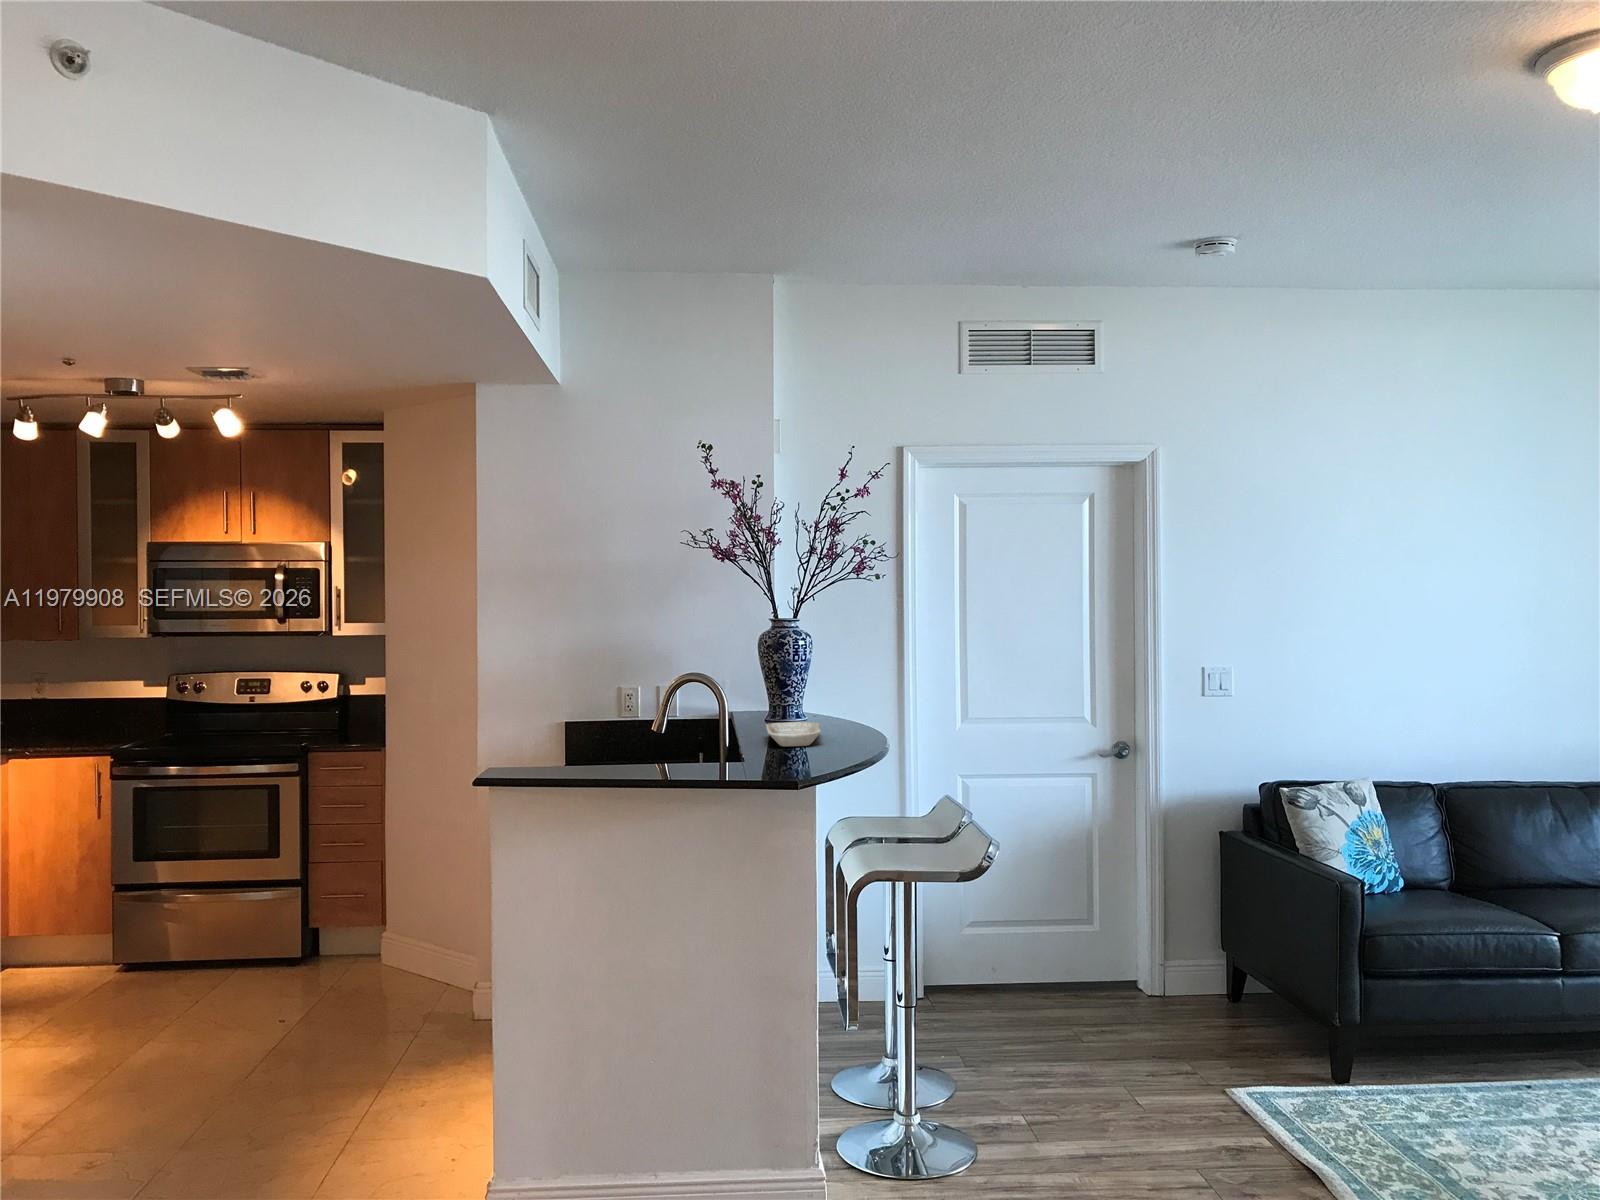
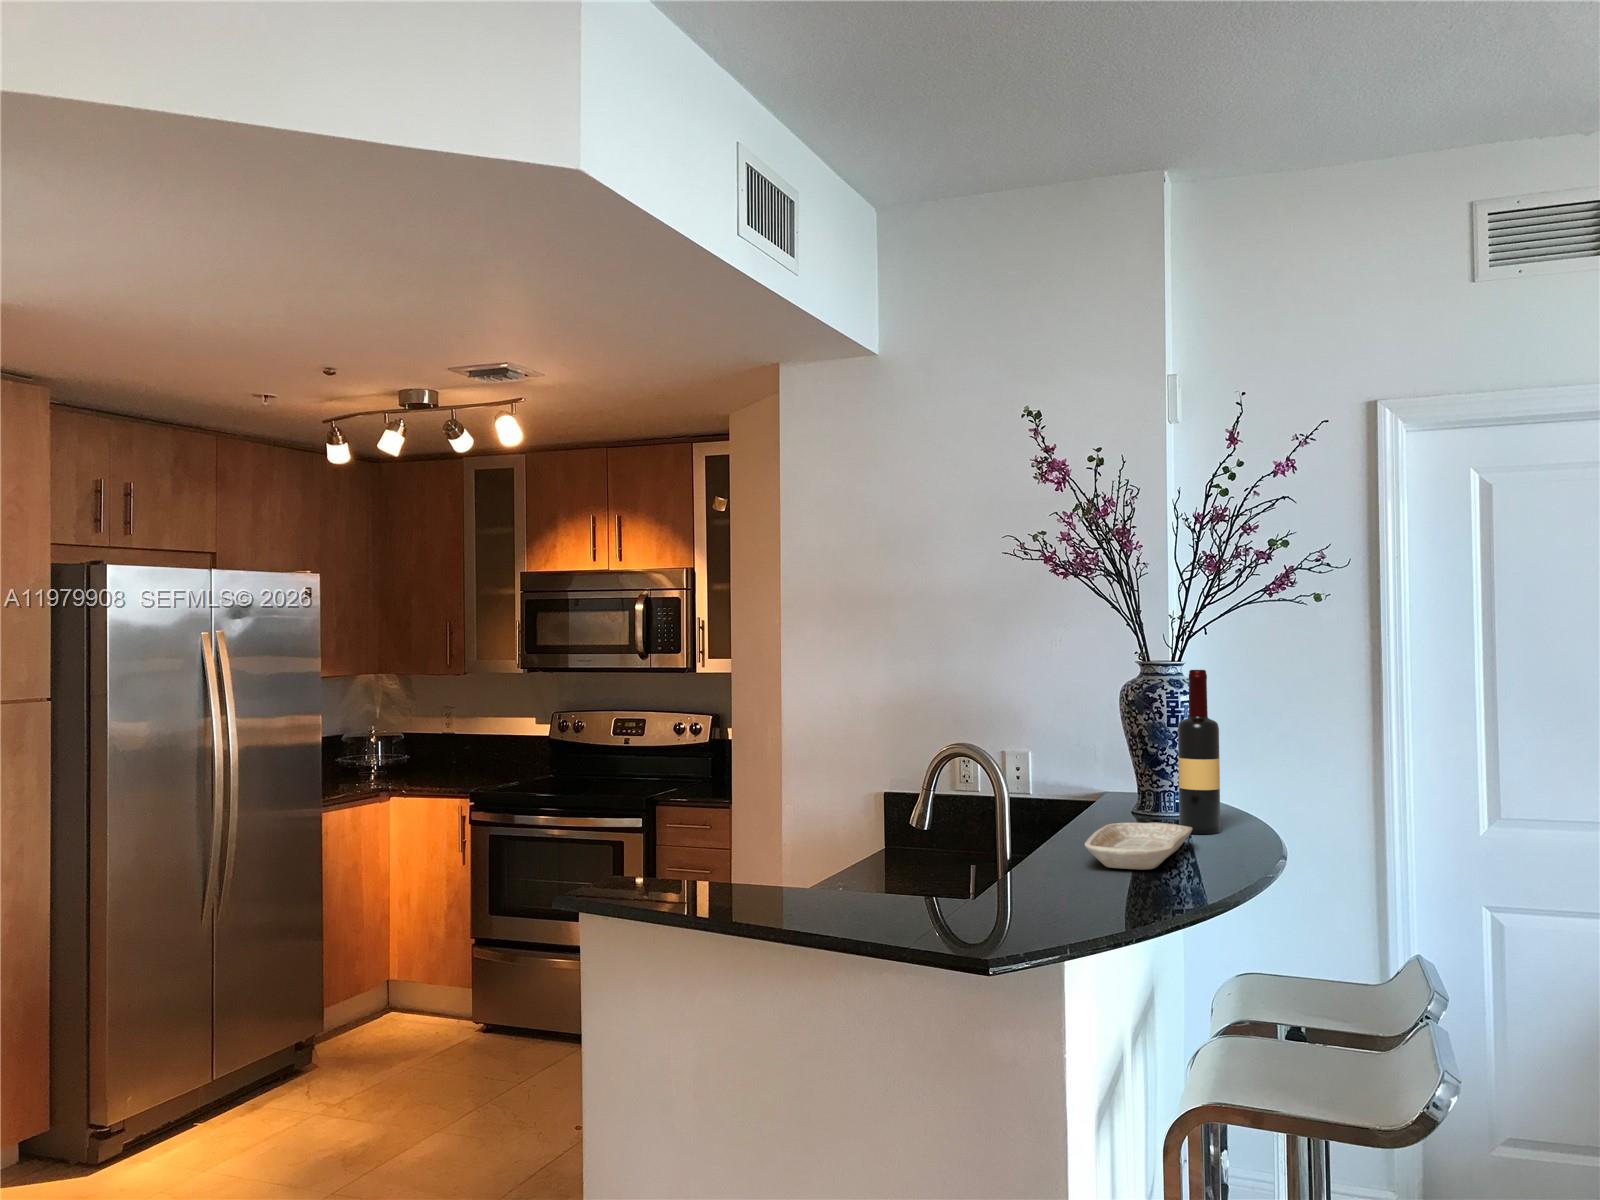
wine bottle: none [799,625,824,729] -> present [1178,670,1220,834]

